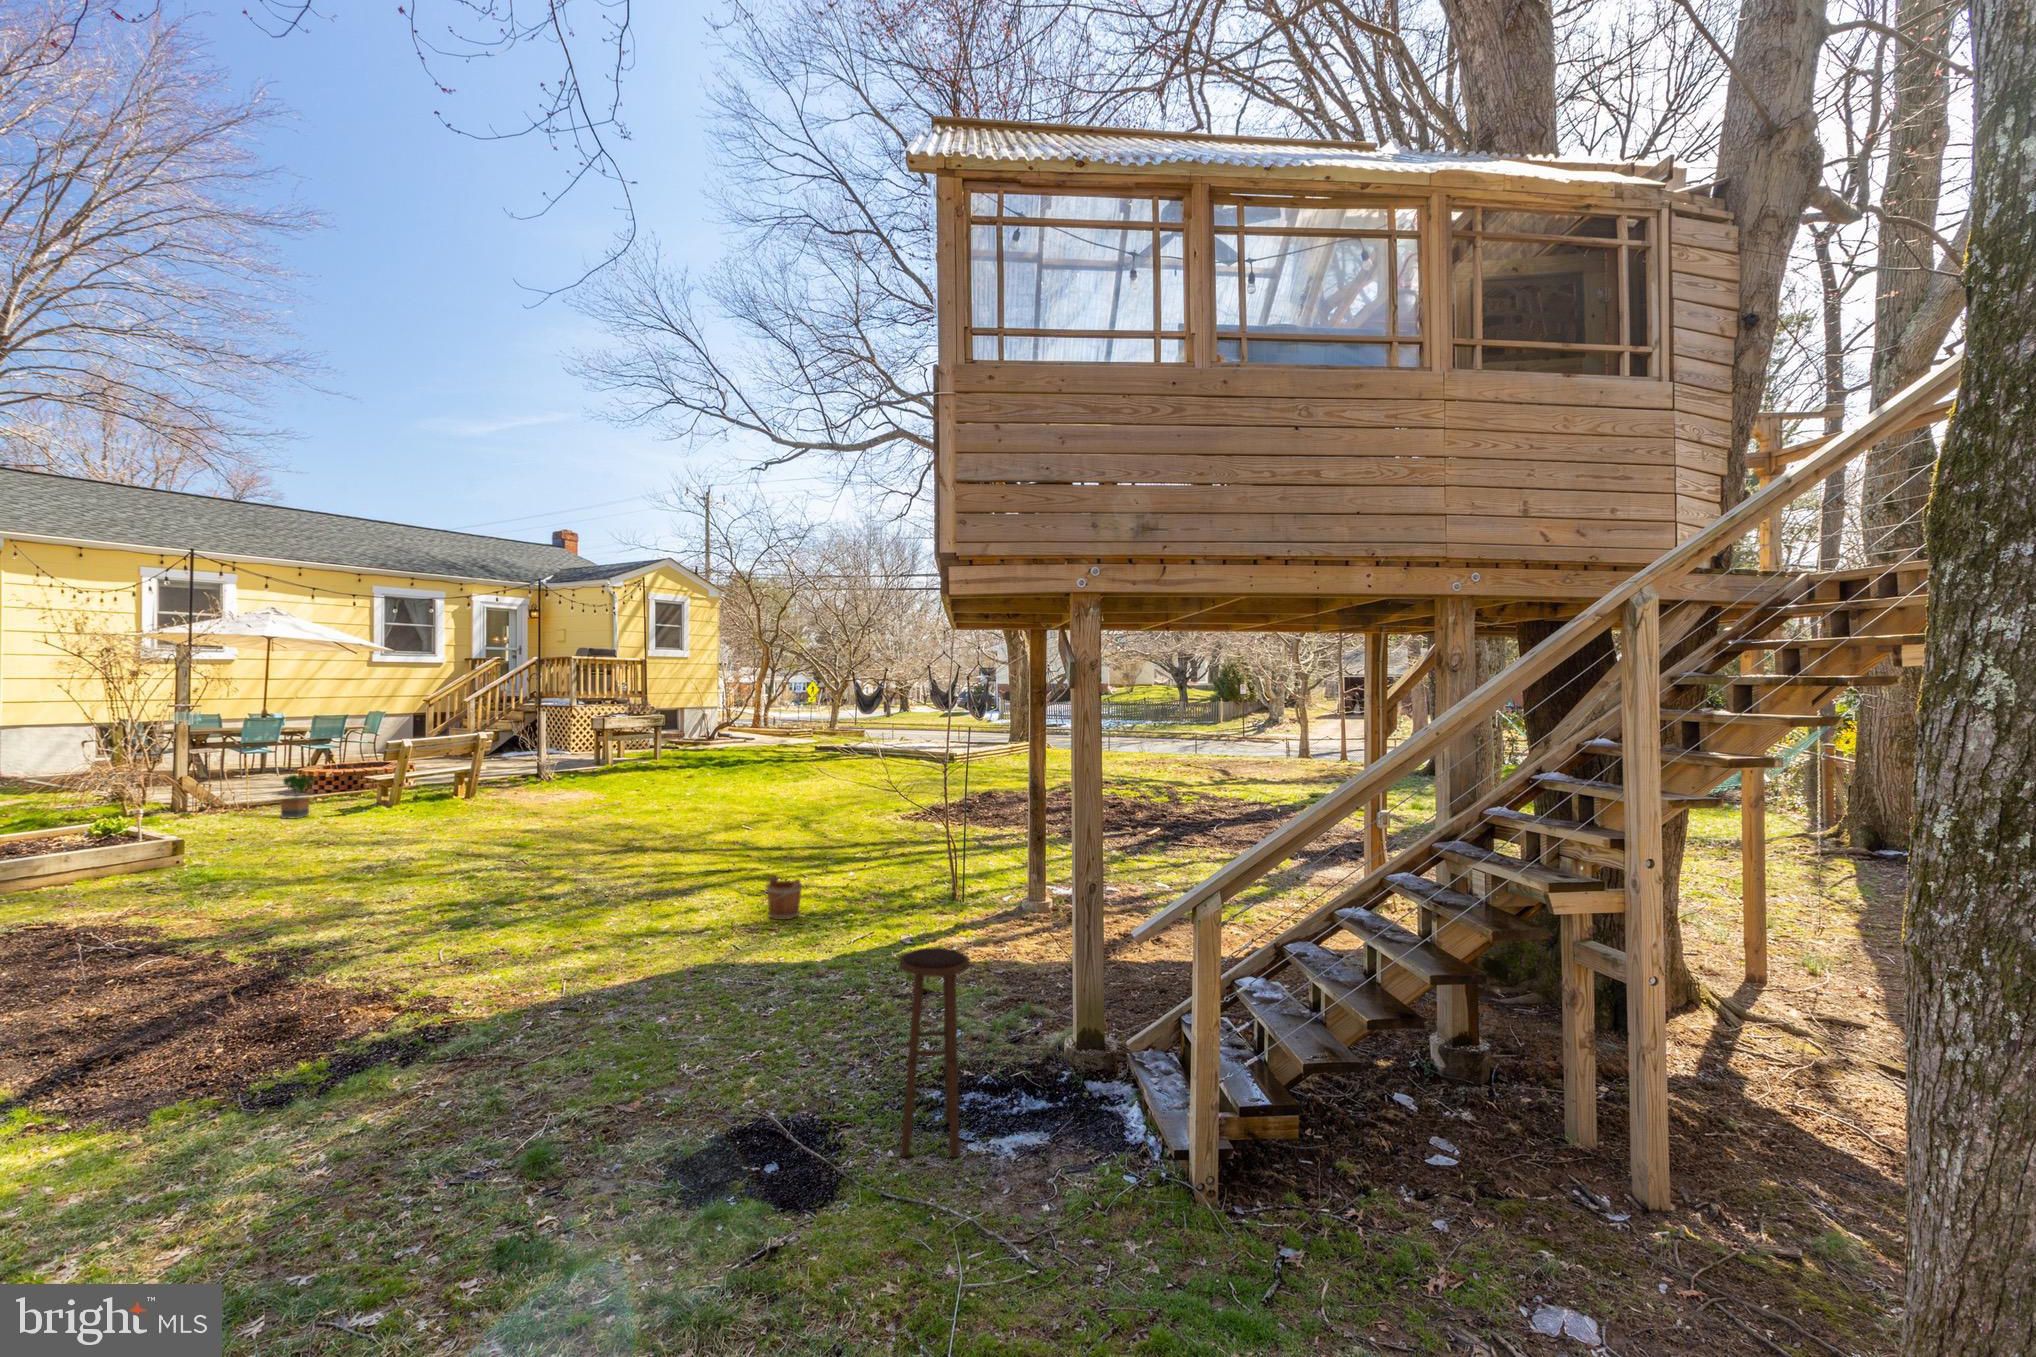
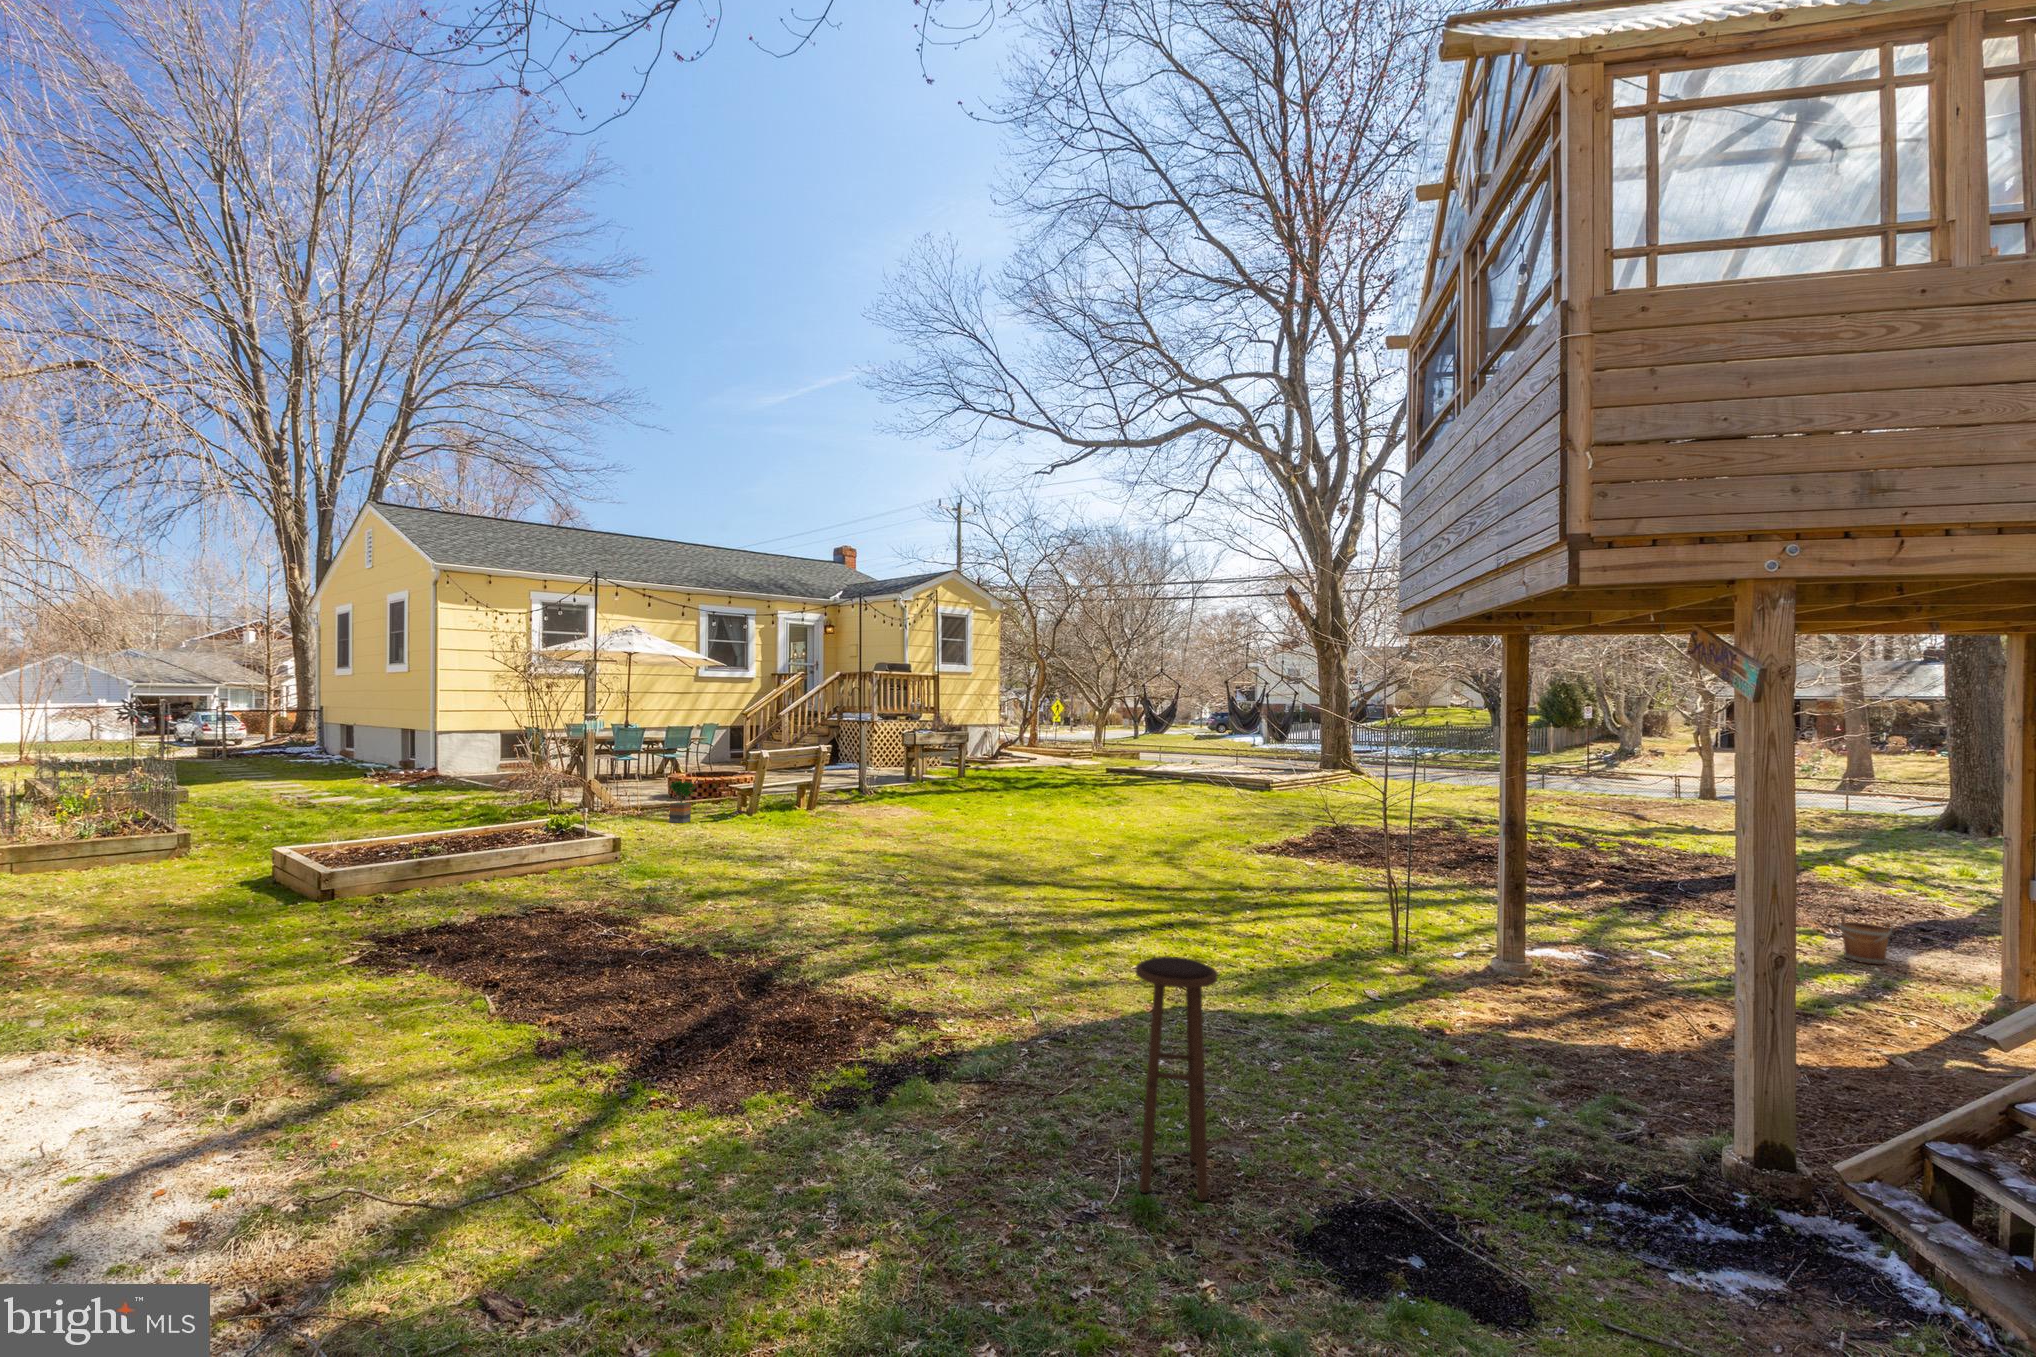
bucket: present [766,875,802,920] -> present [1839,914,1892,965]
stool: present [899,948,970,1158] -> present [1135,957,1217,1201]

